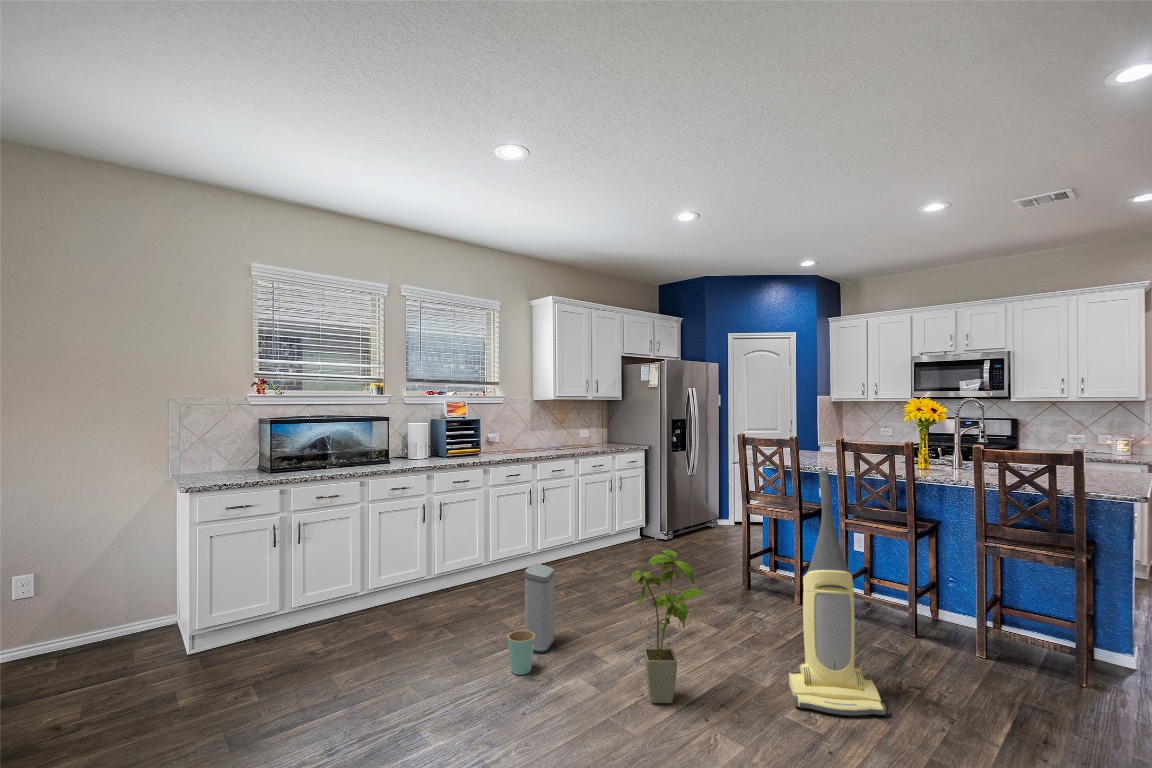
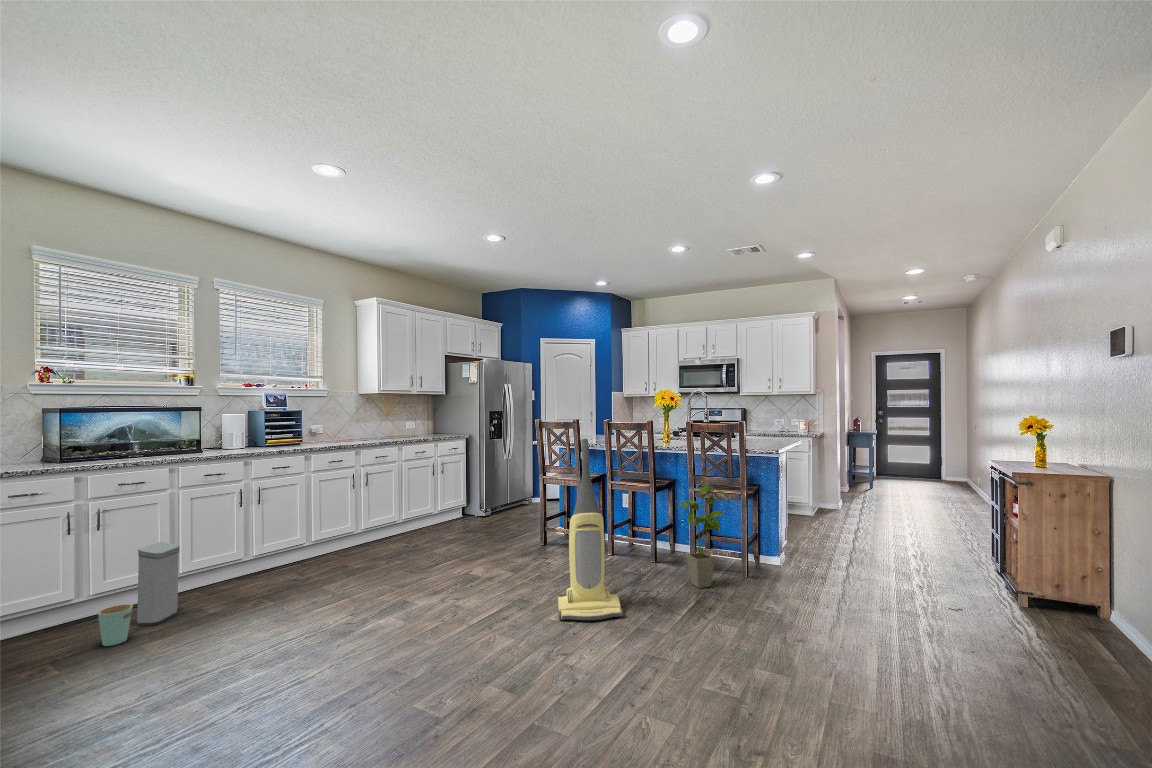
house plant: present [630,550,705,703] -> present [678,484,730,588]
trash can: present [507,564,554,675] -> present [98,542,179,646]

